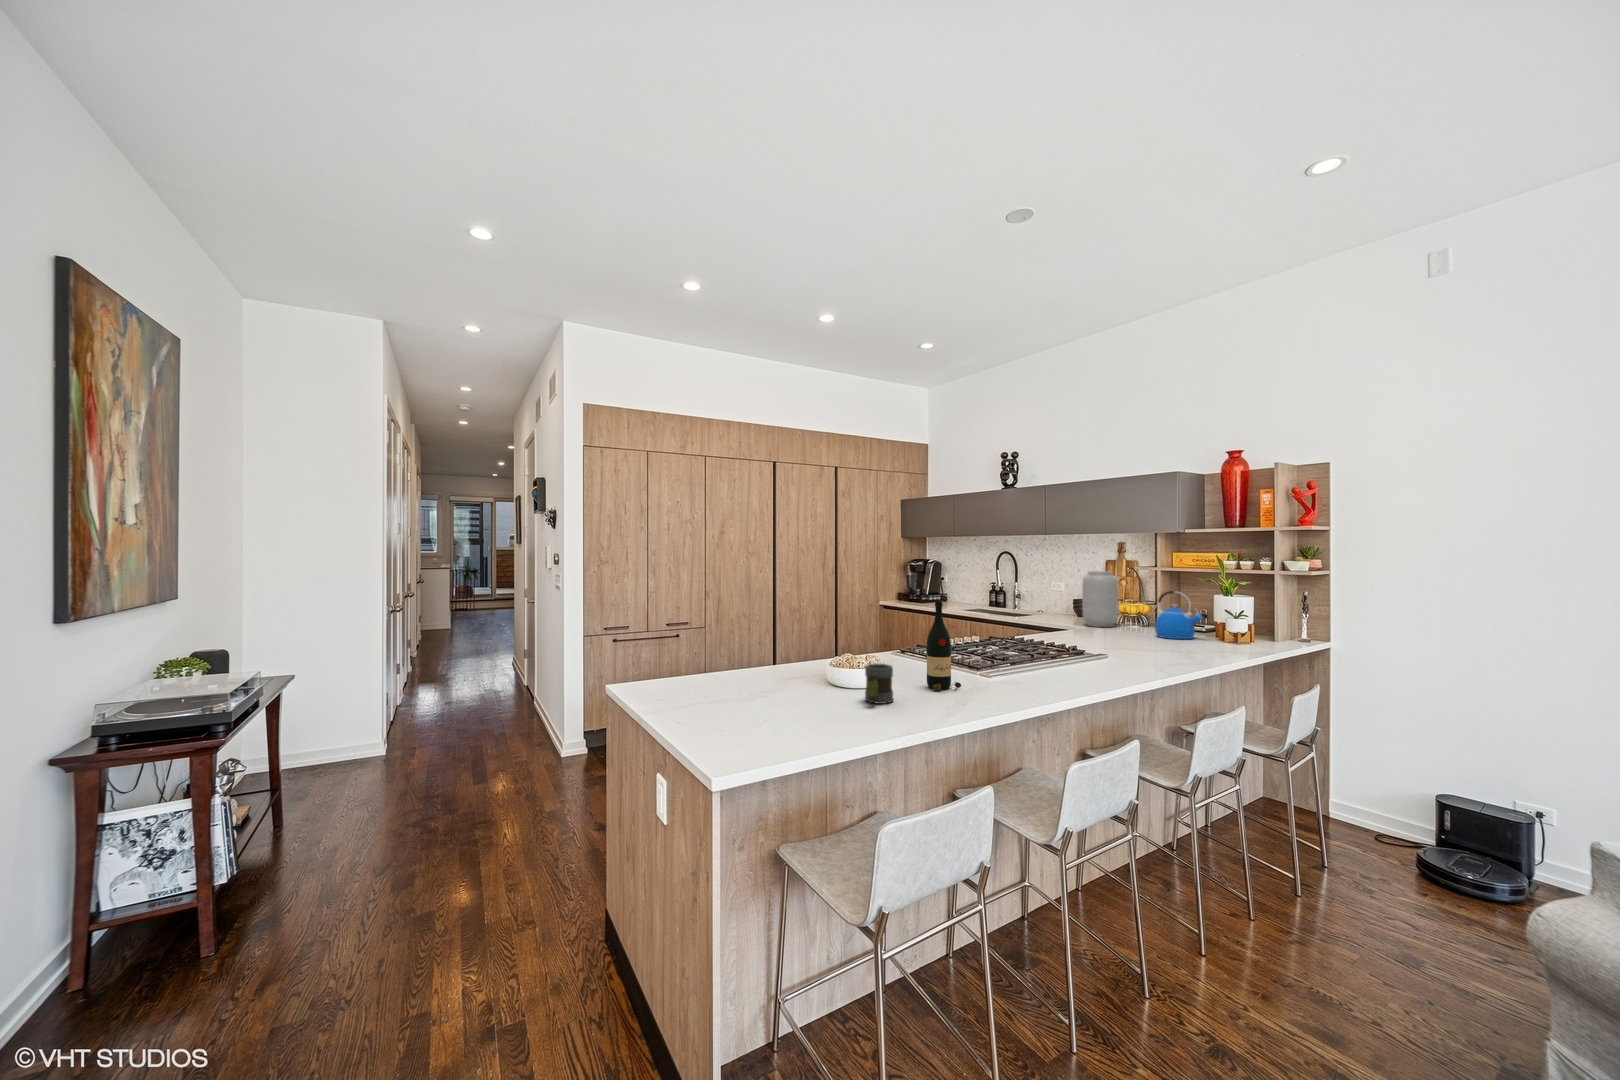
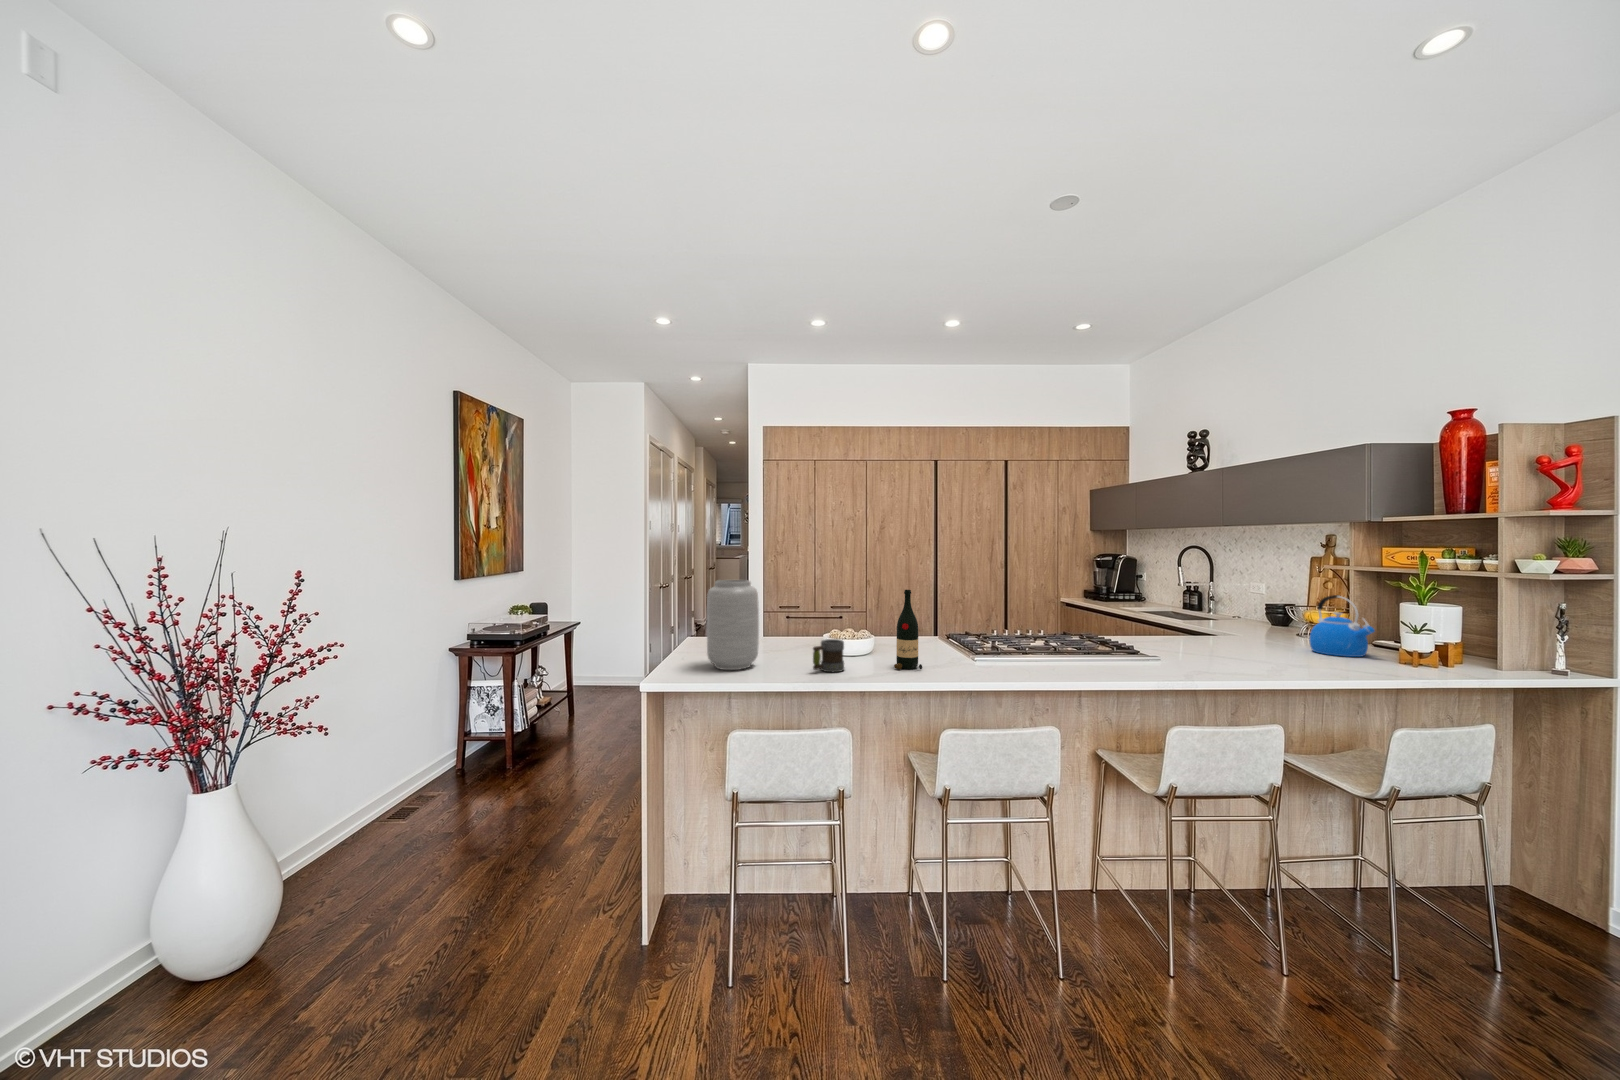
vase: present [1082,571,1118,627] -> present [707,580,759,670]

